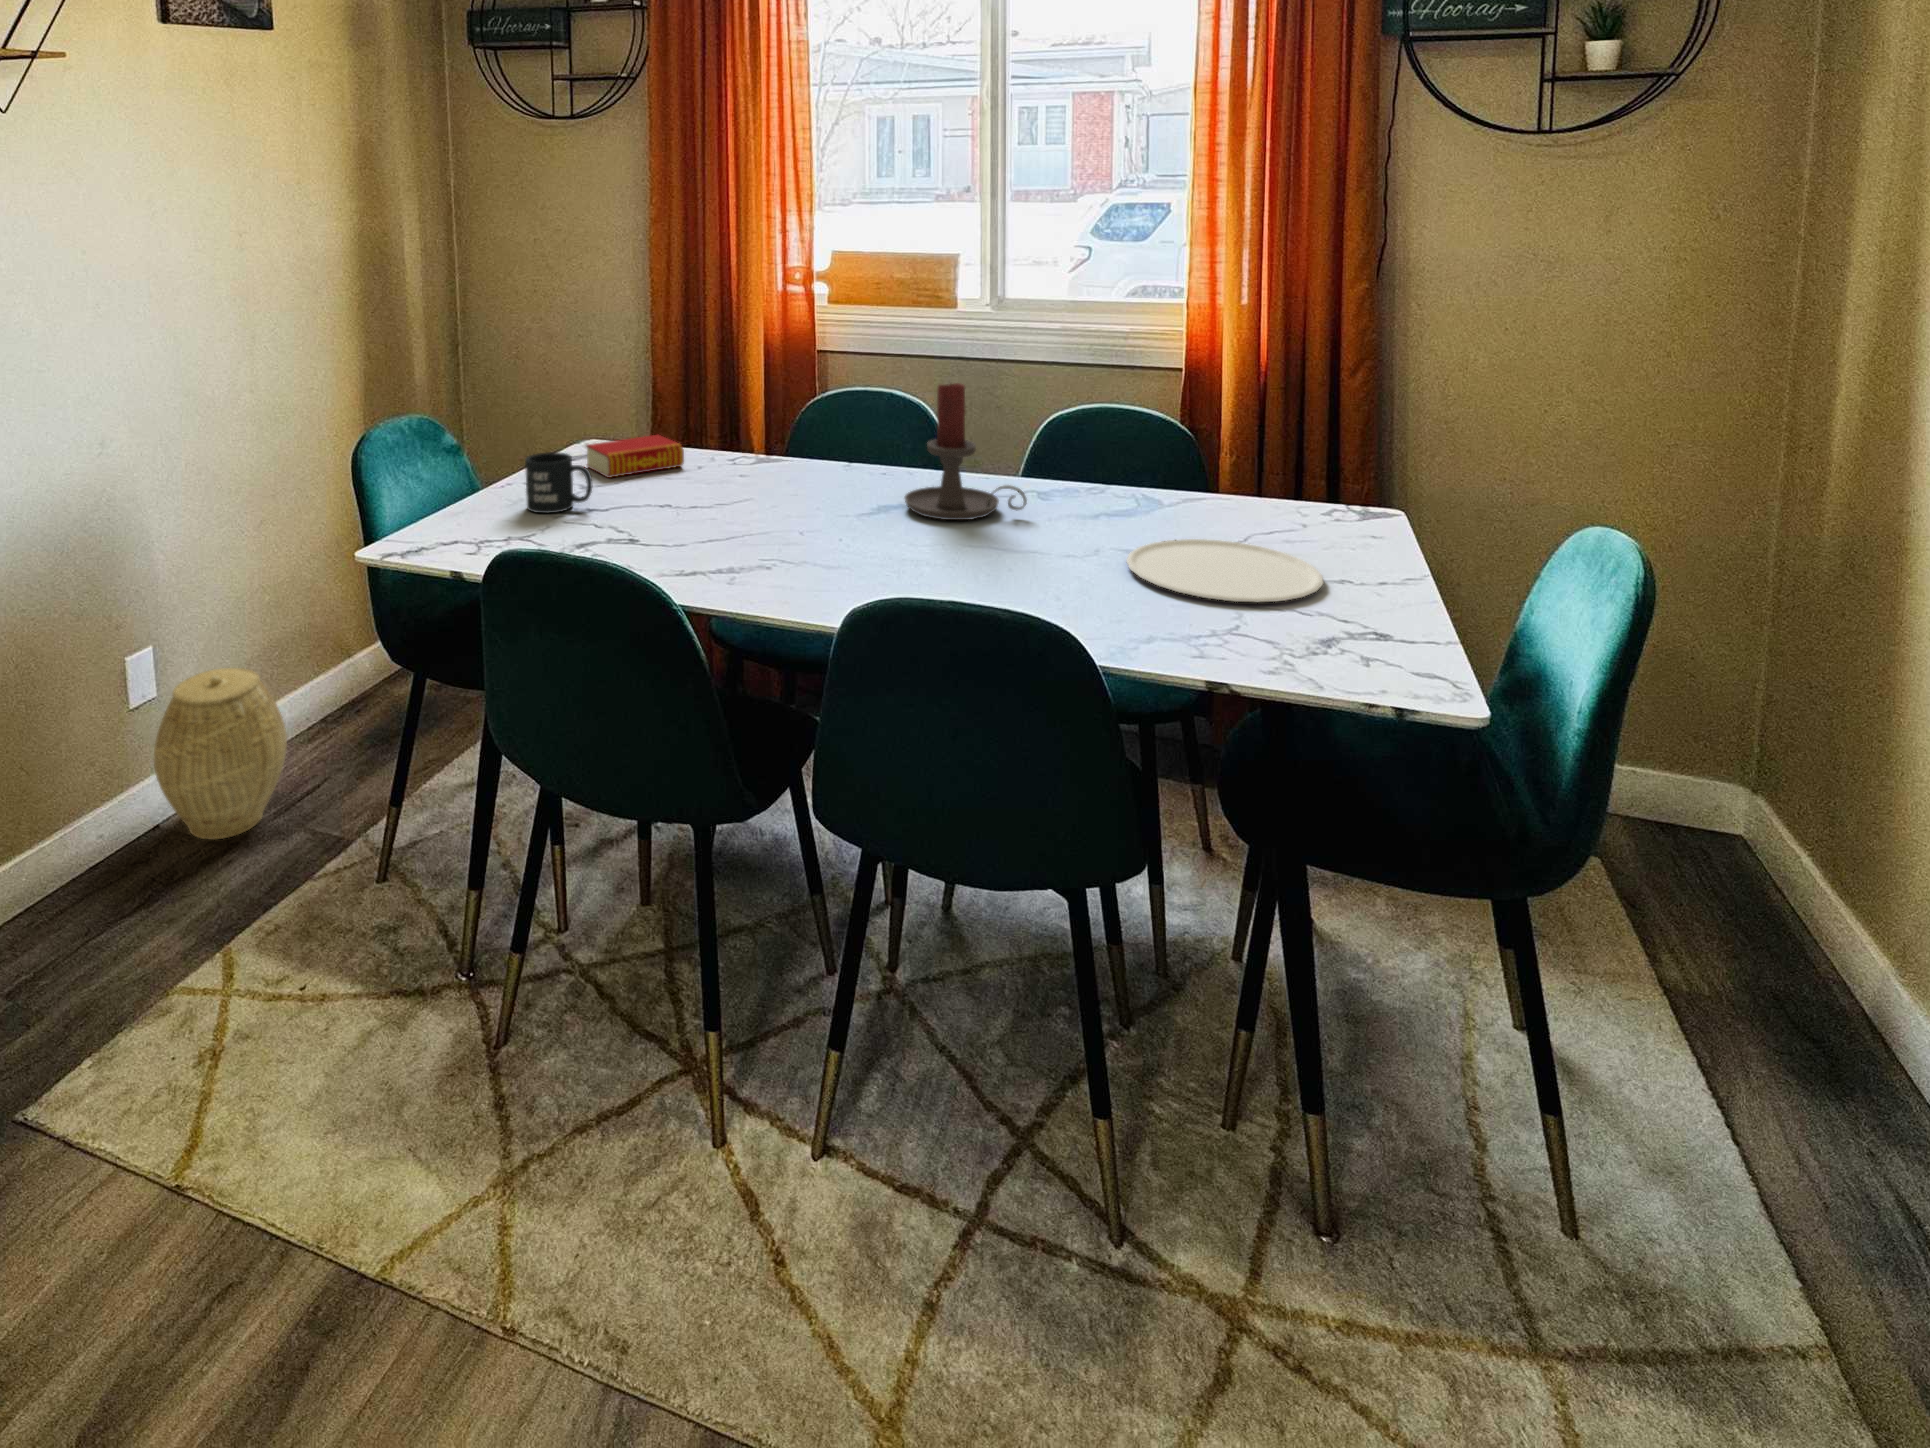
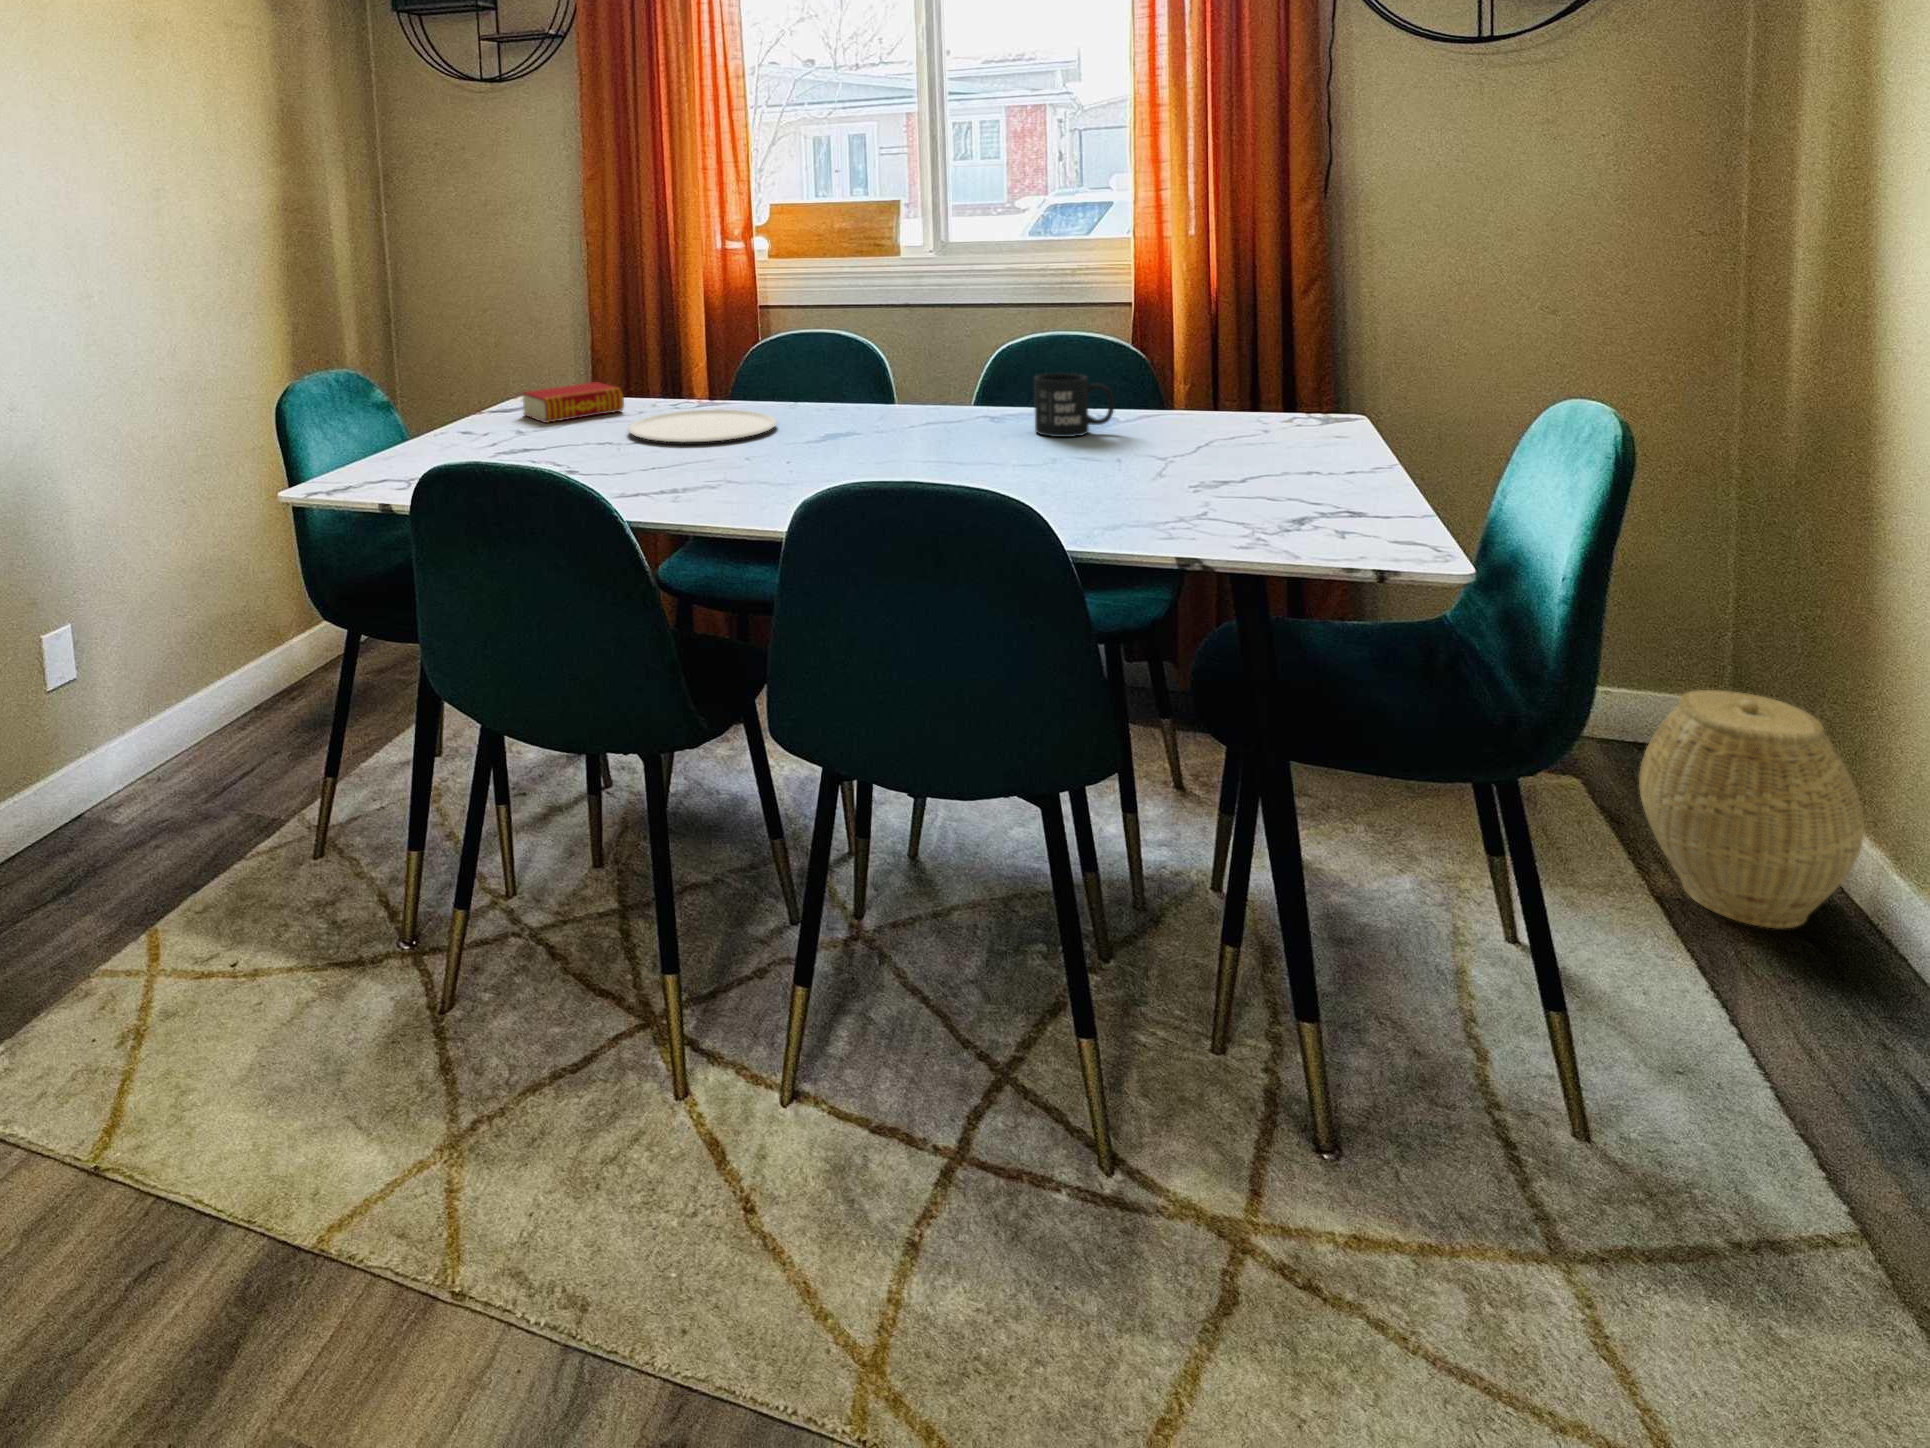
candle holder: present [905,383,1027,520] -> none [852,298,979,440]
mug: present [525,452,592,513] -> present [1034,373,1114,437]
plate: present [1126,539,1323,603] -> present [628,409,776,442]
woven basket: present [154,668,287,840] -> present [1639,690,1864,928]

